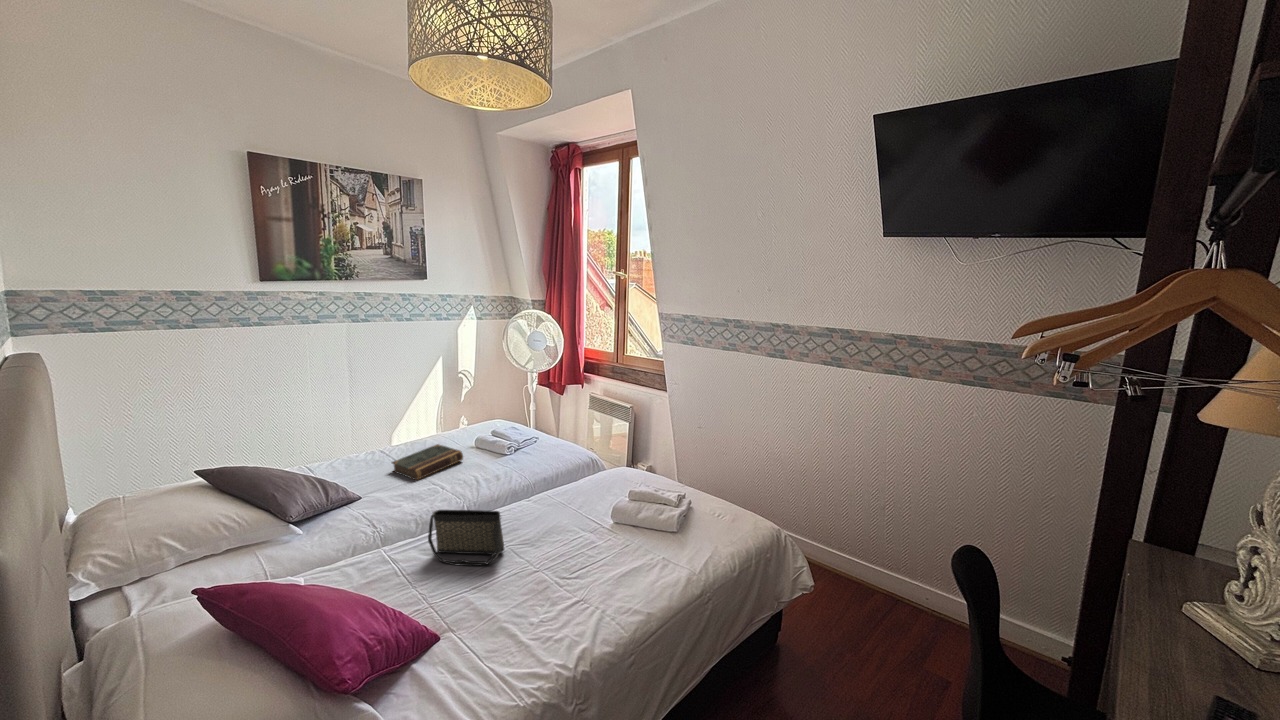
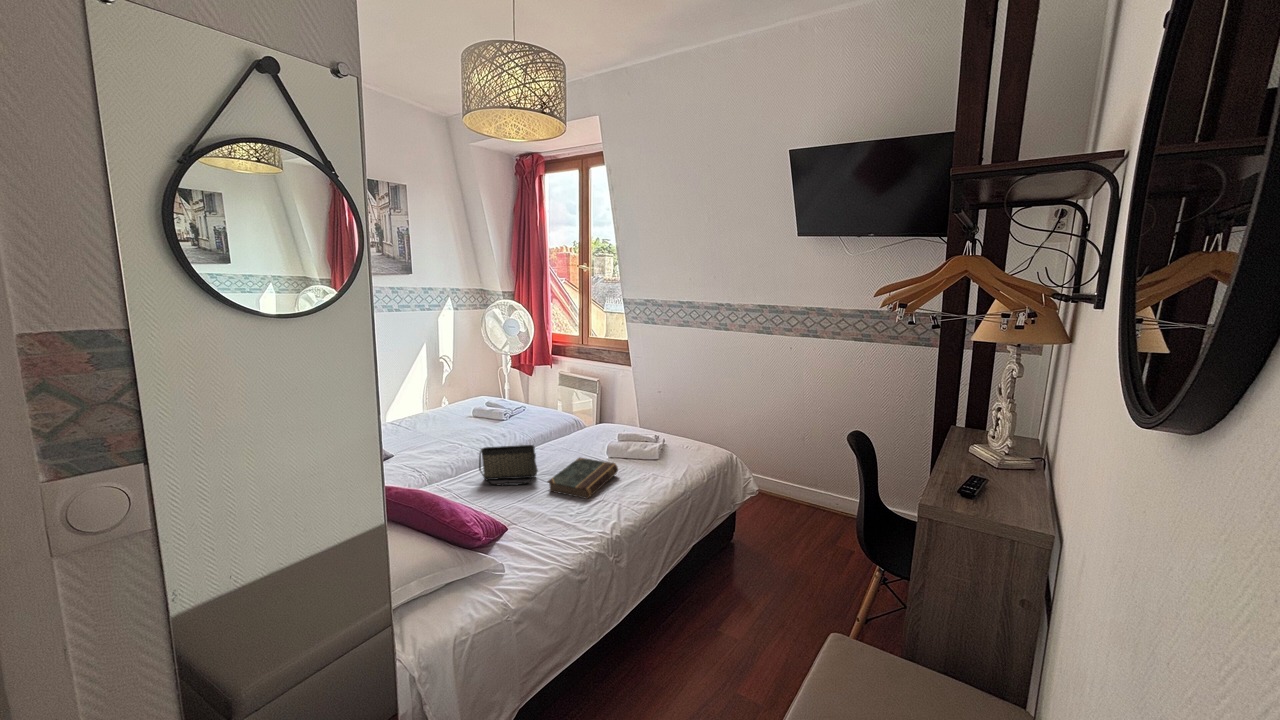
book: present [392,444,463,480] -> present [547,458,618,499]

